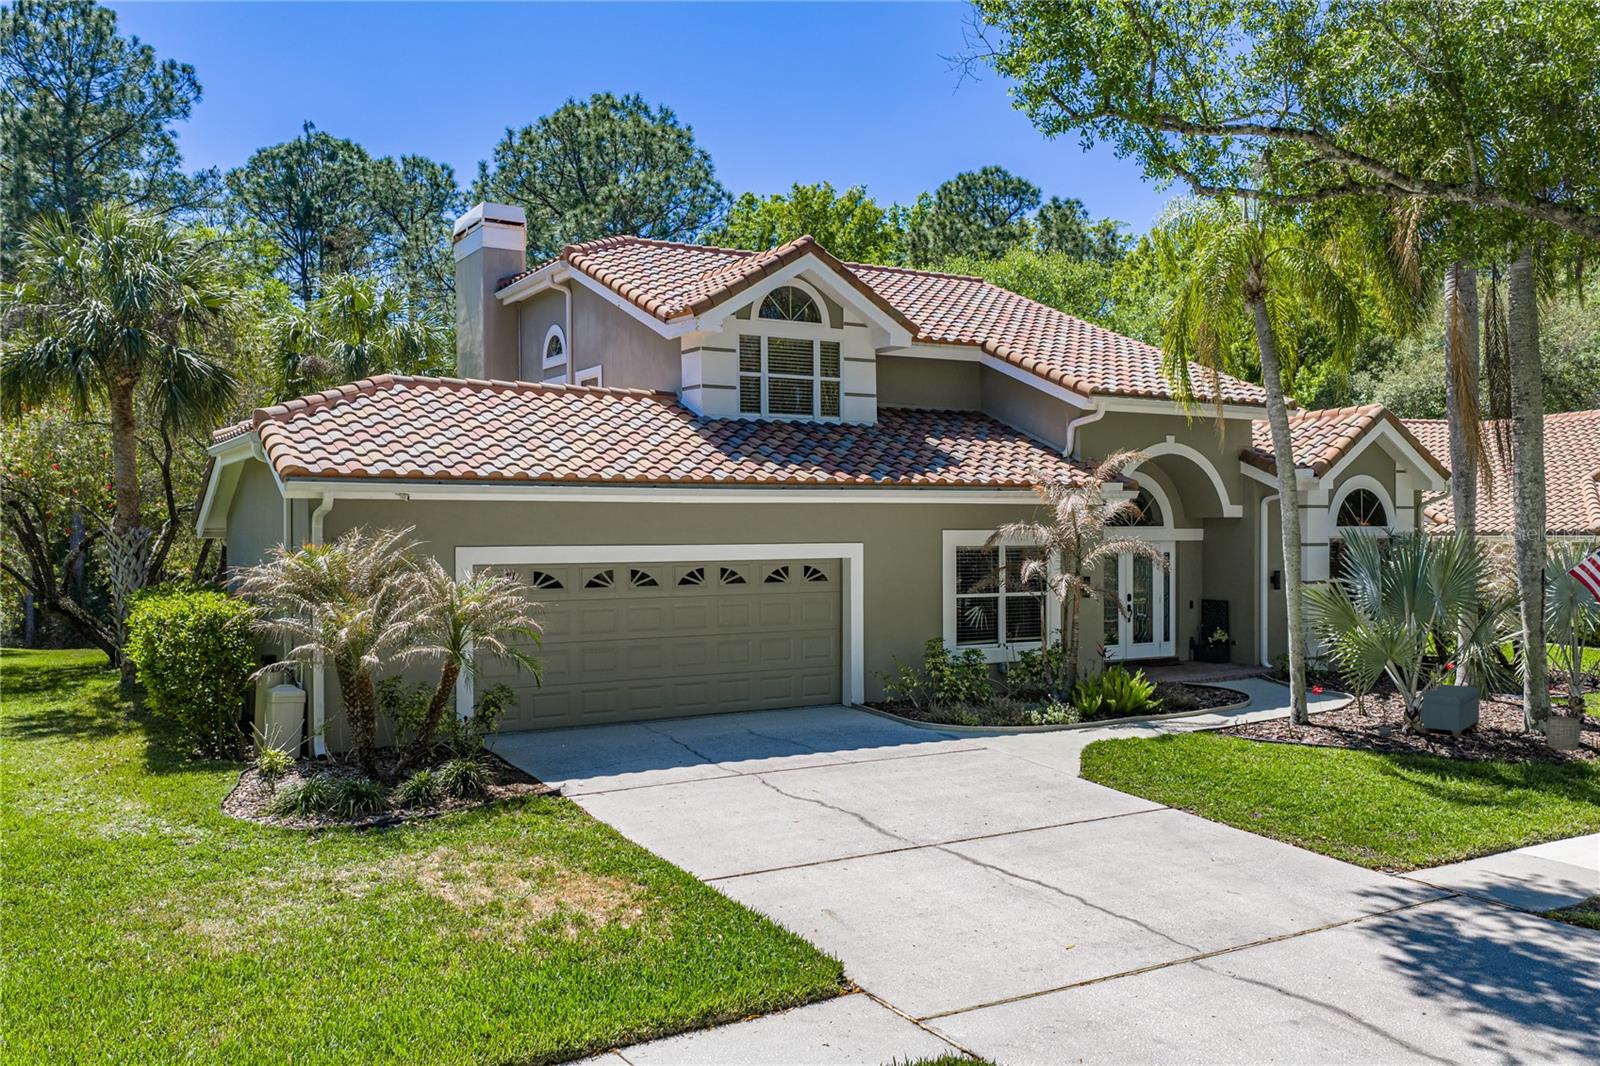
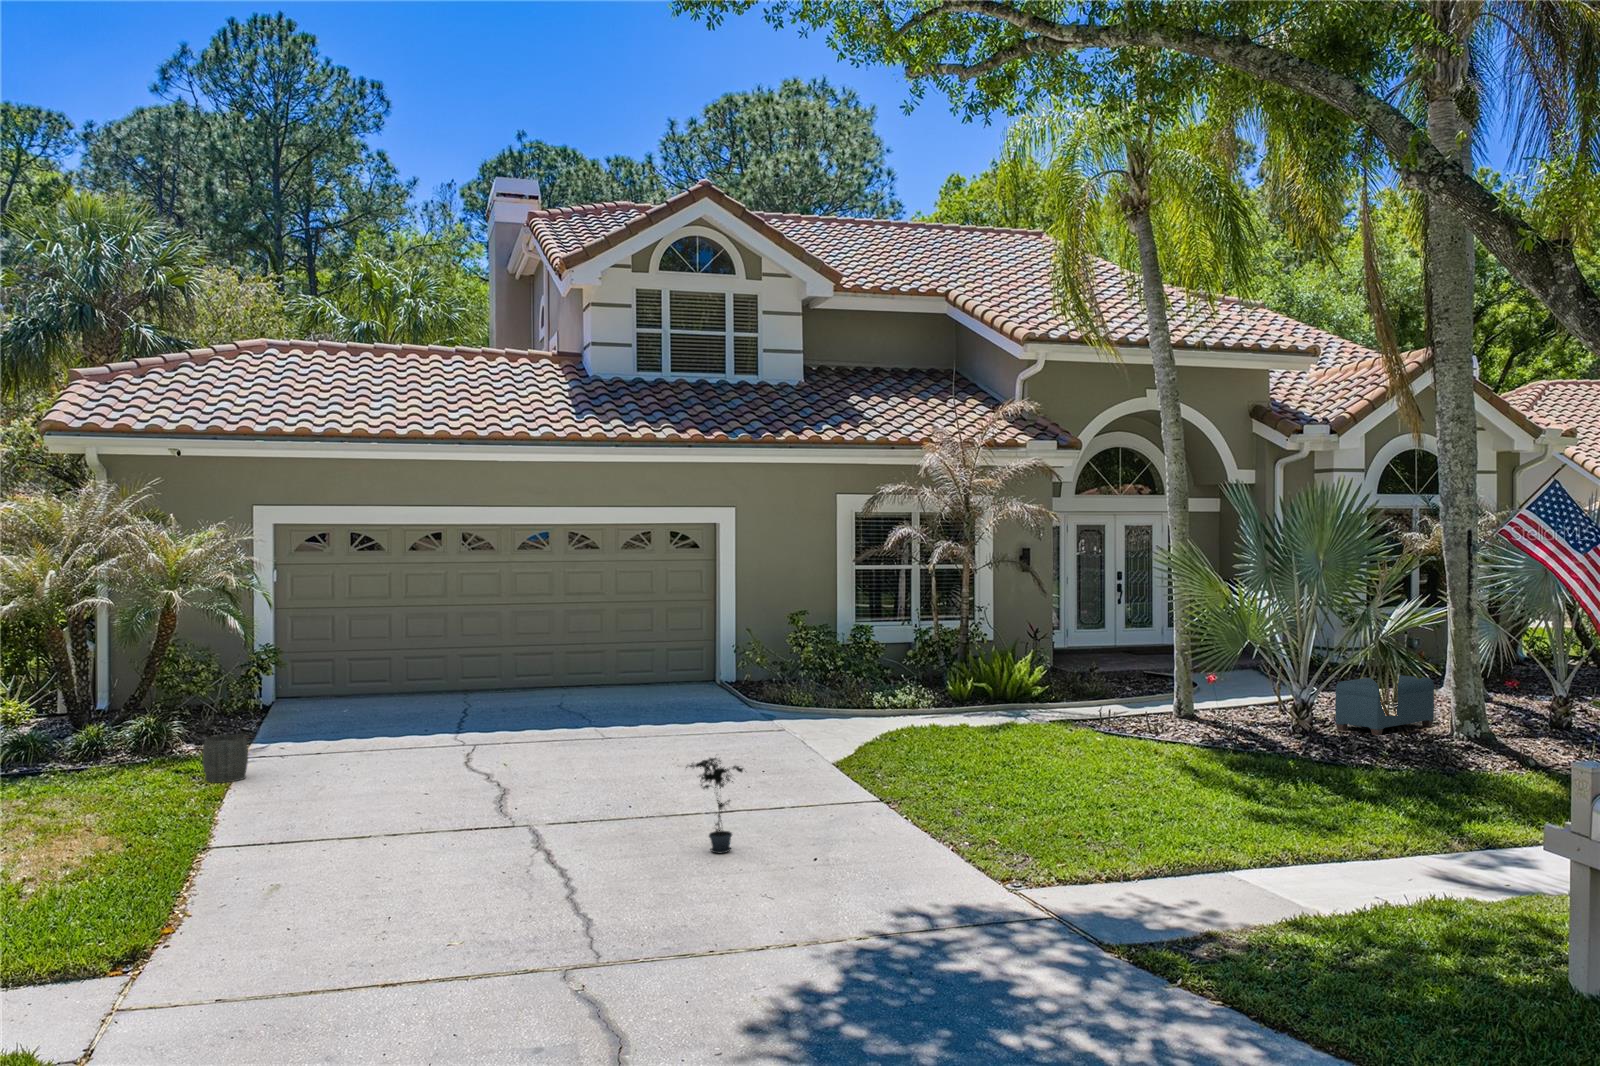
potted plant: present [1368,685,1401,737] -> present [686,758,743,854]
woven basket: present [1546,716,1580,750] -> present [203,735,248,783]

